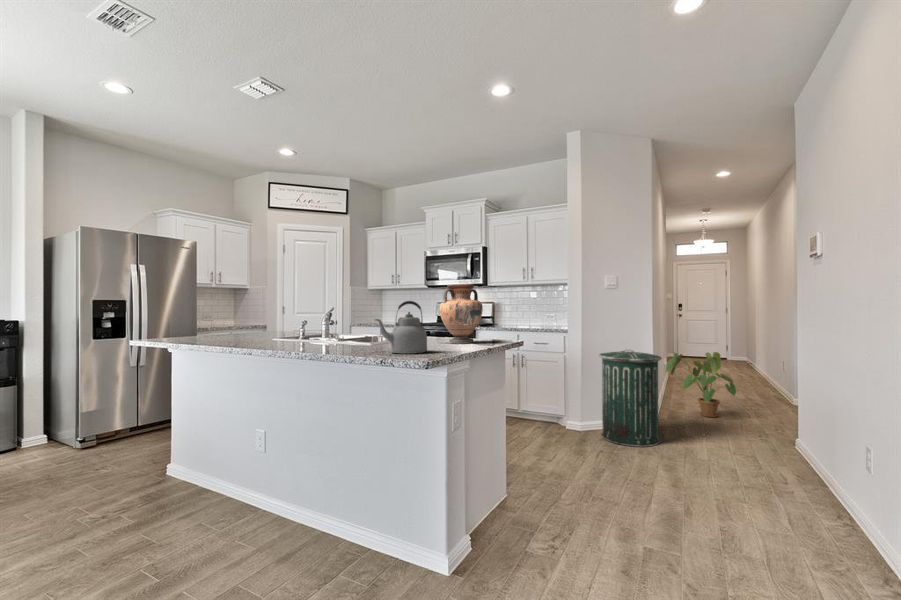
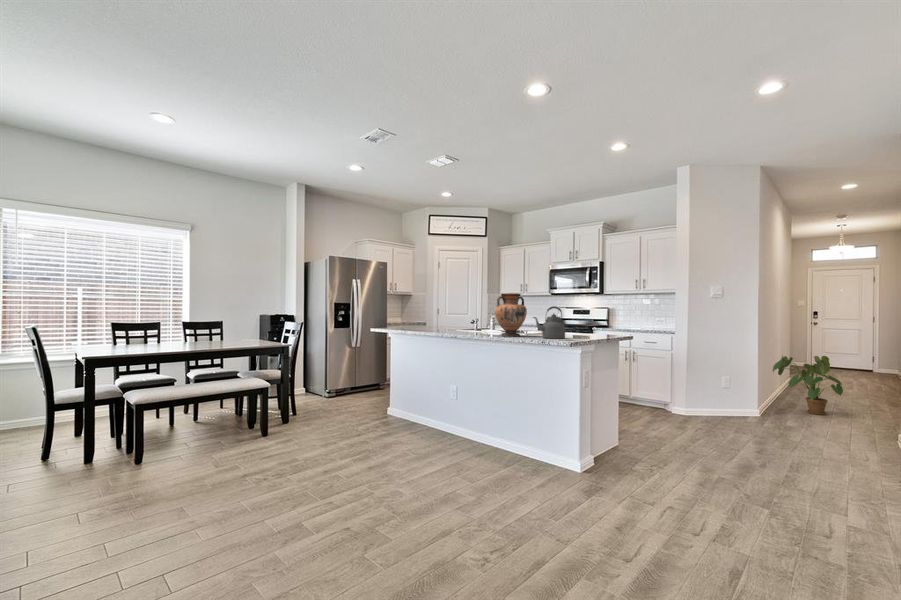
vase: present [440,284,483,343] -> present [495,293,527,336]
trash can: present [599,350,662,447] -> none [701,349,759,428]

